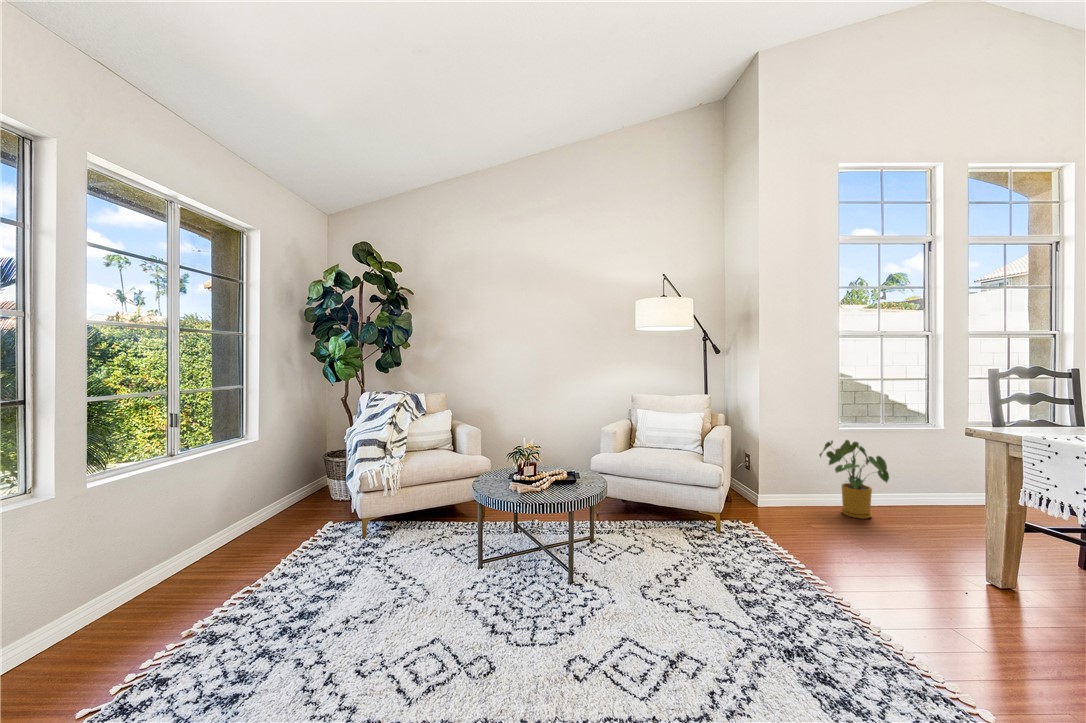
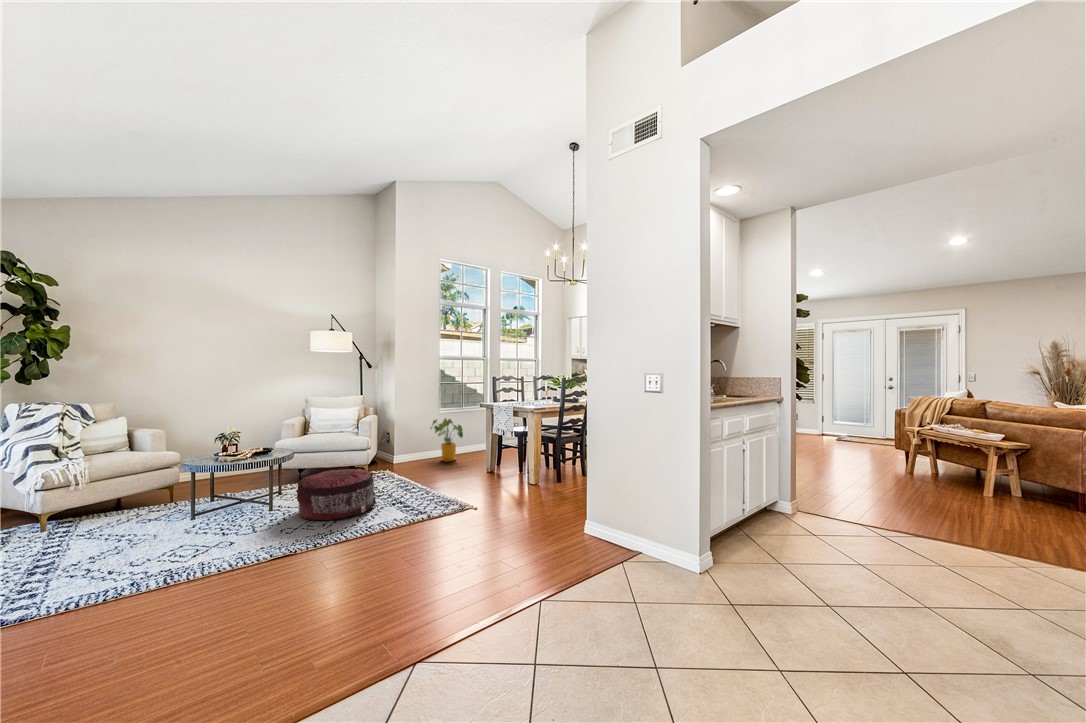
pouf: none [600,523,732,635] -> present [296,469,377,520]

